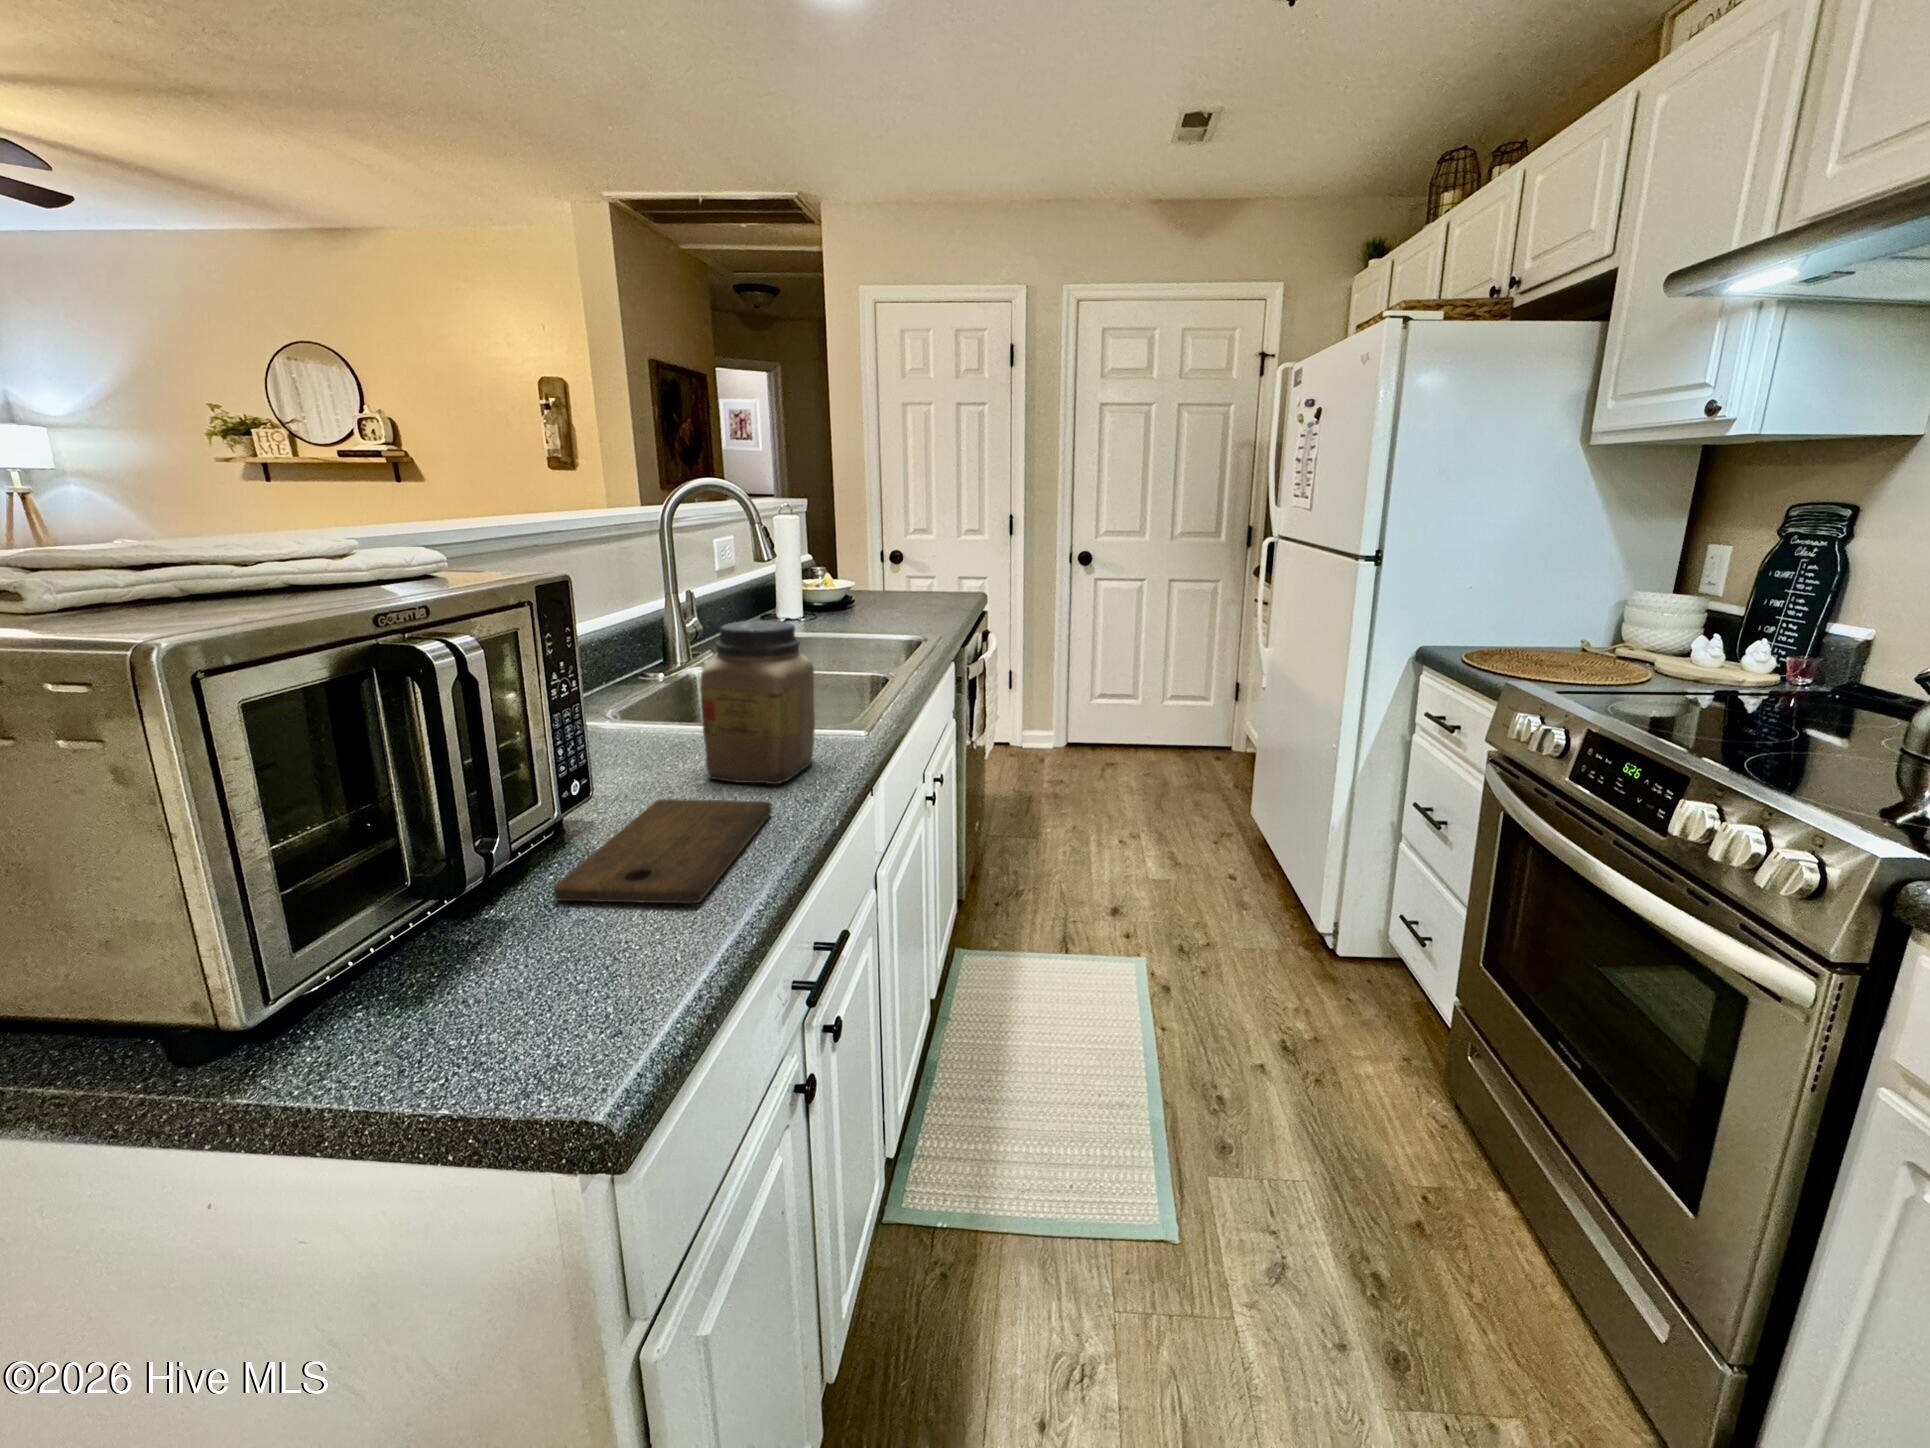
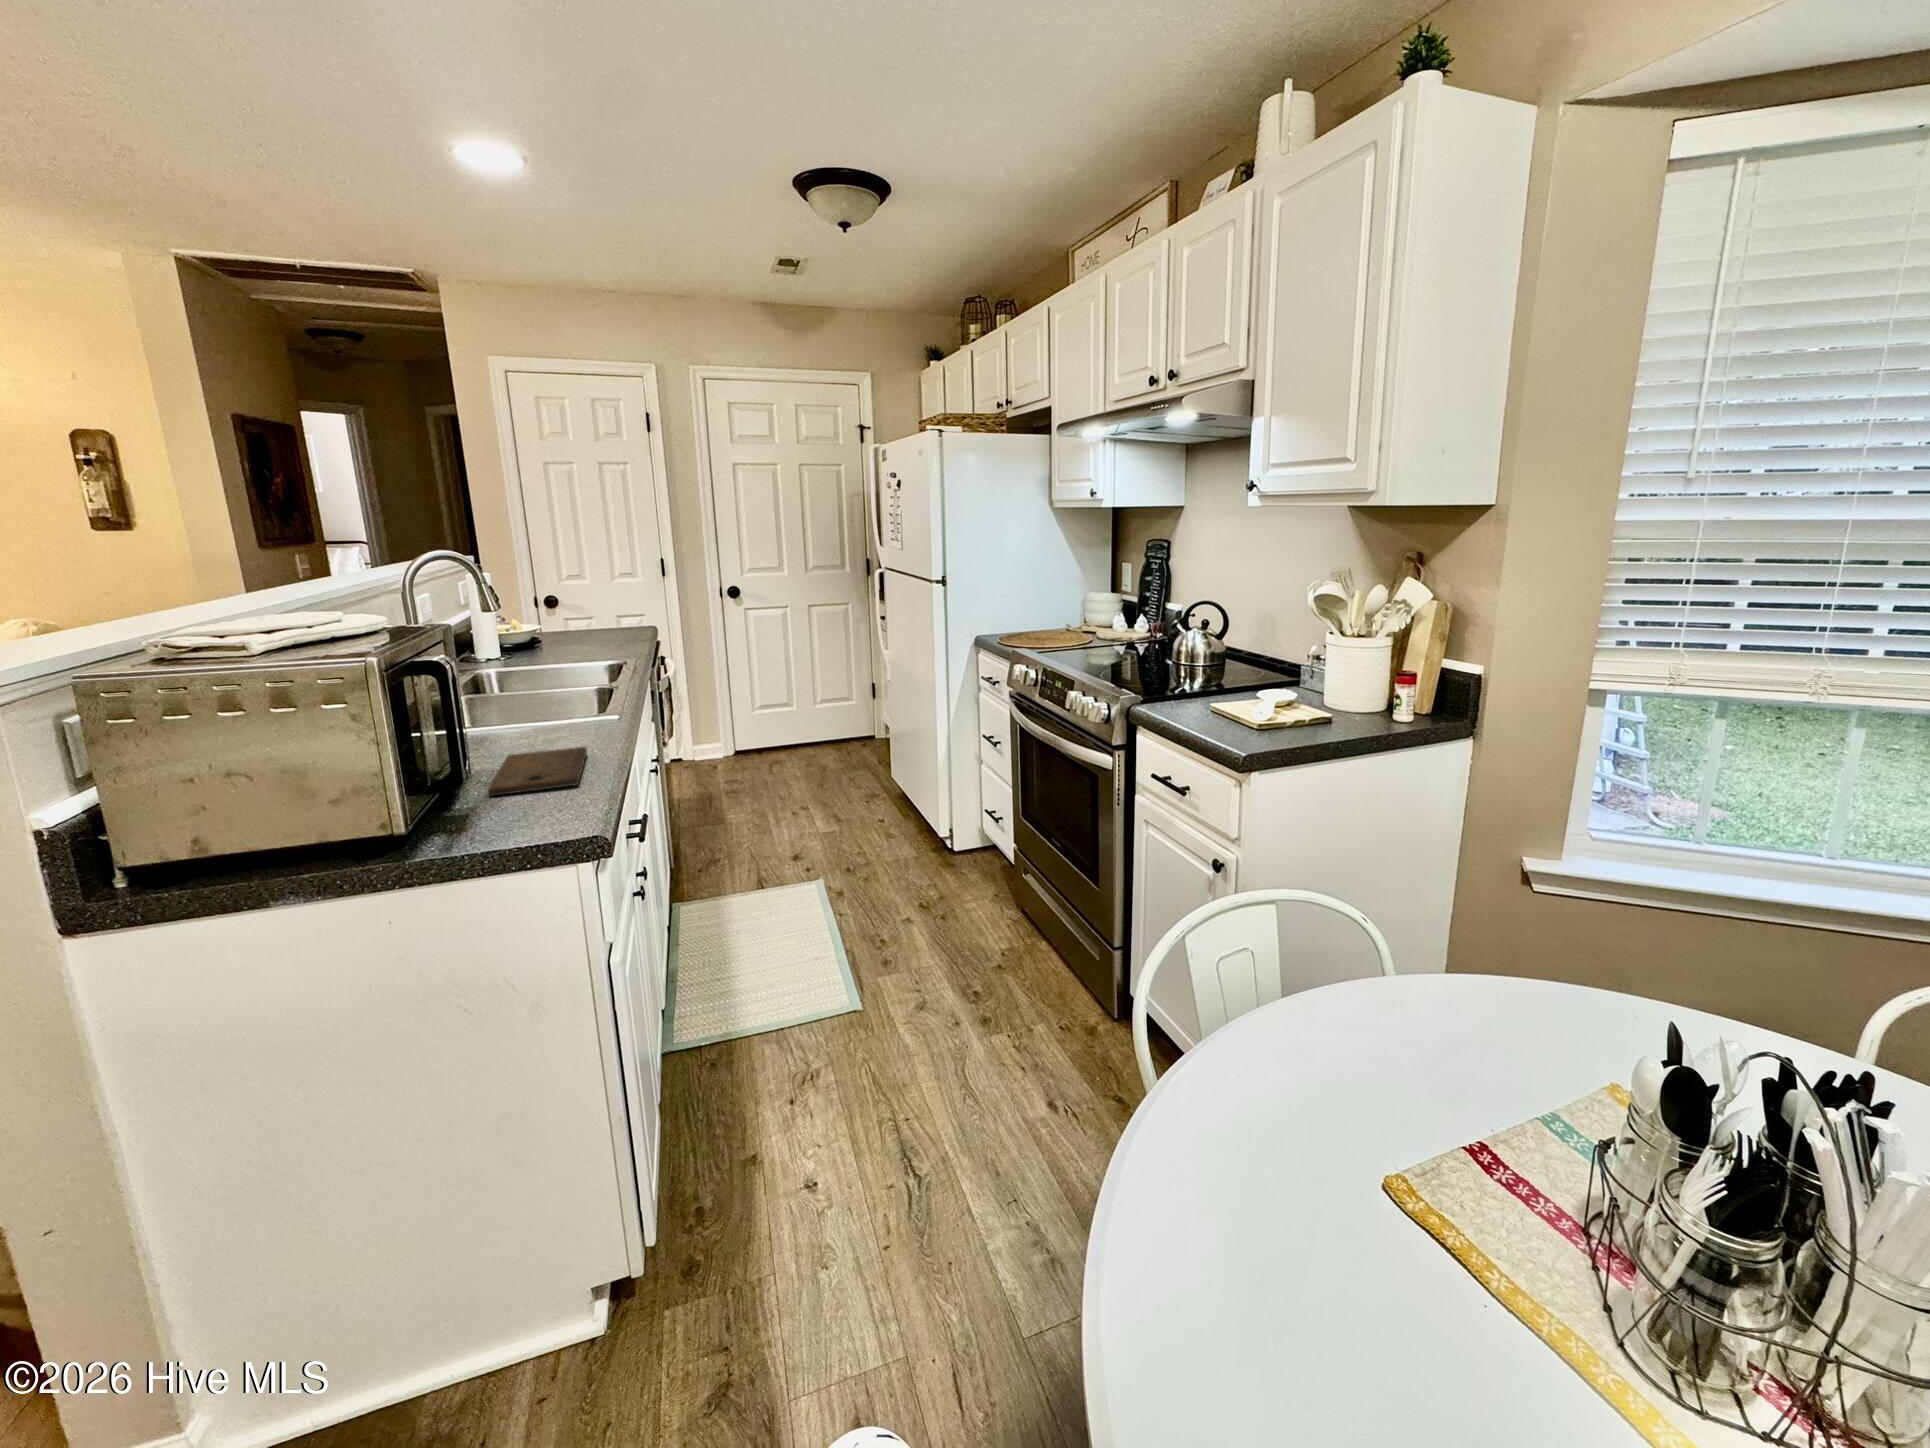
jar: present [700,620,815,784] -> none [517,645,593,747]

